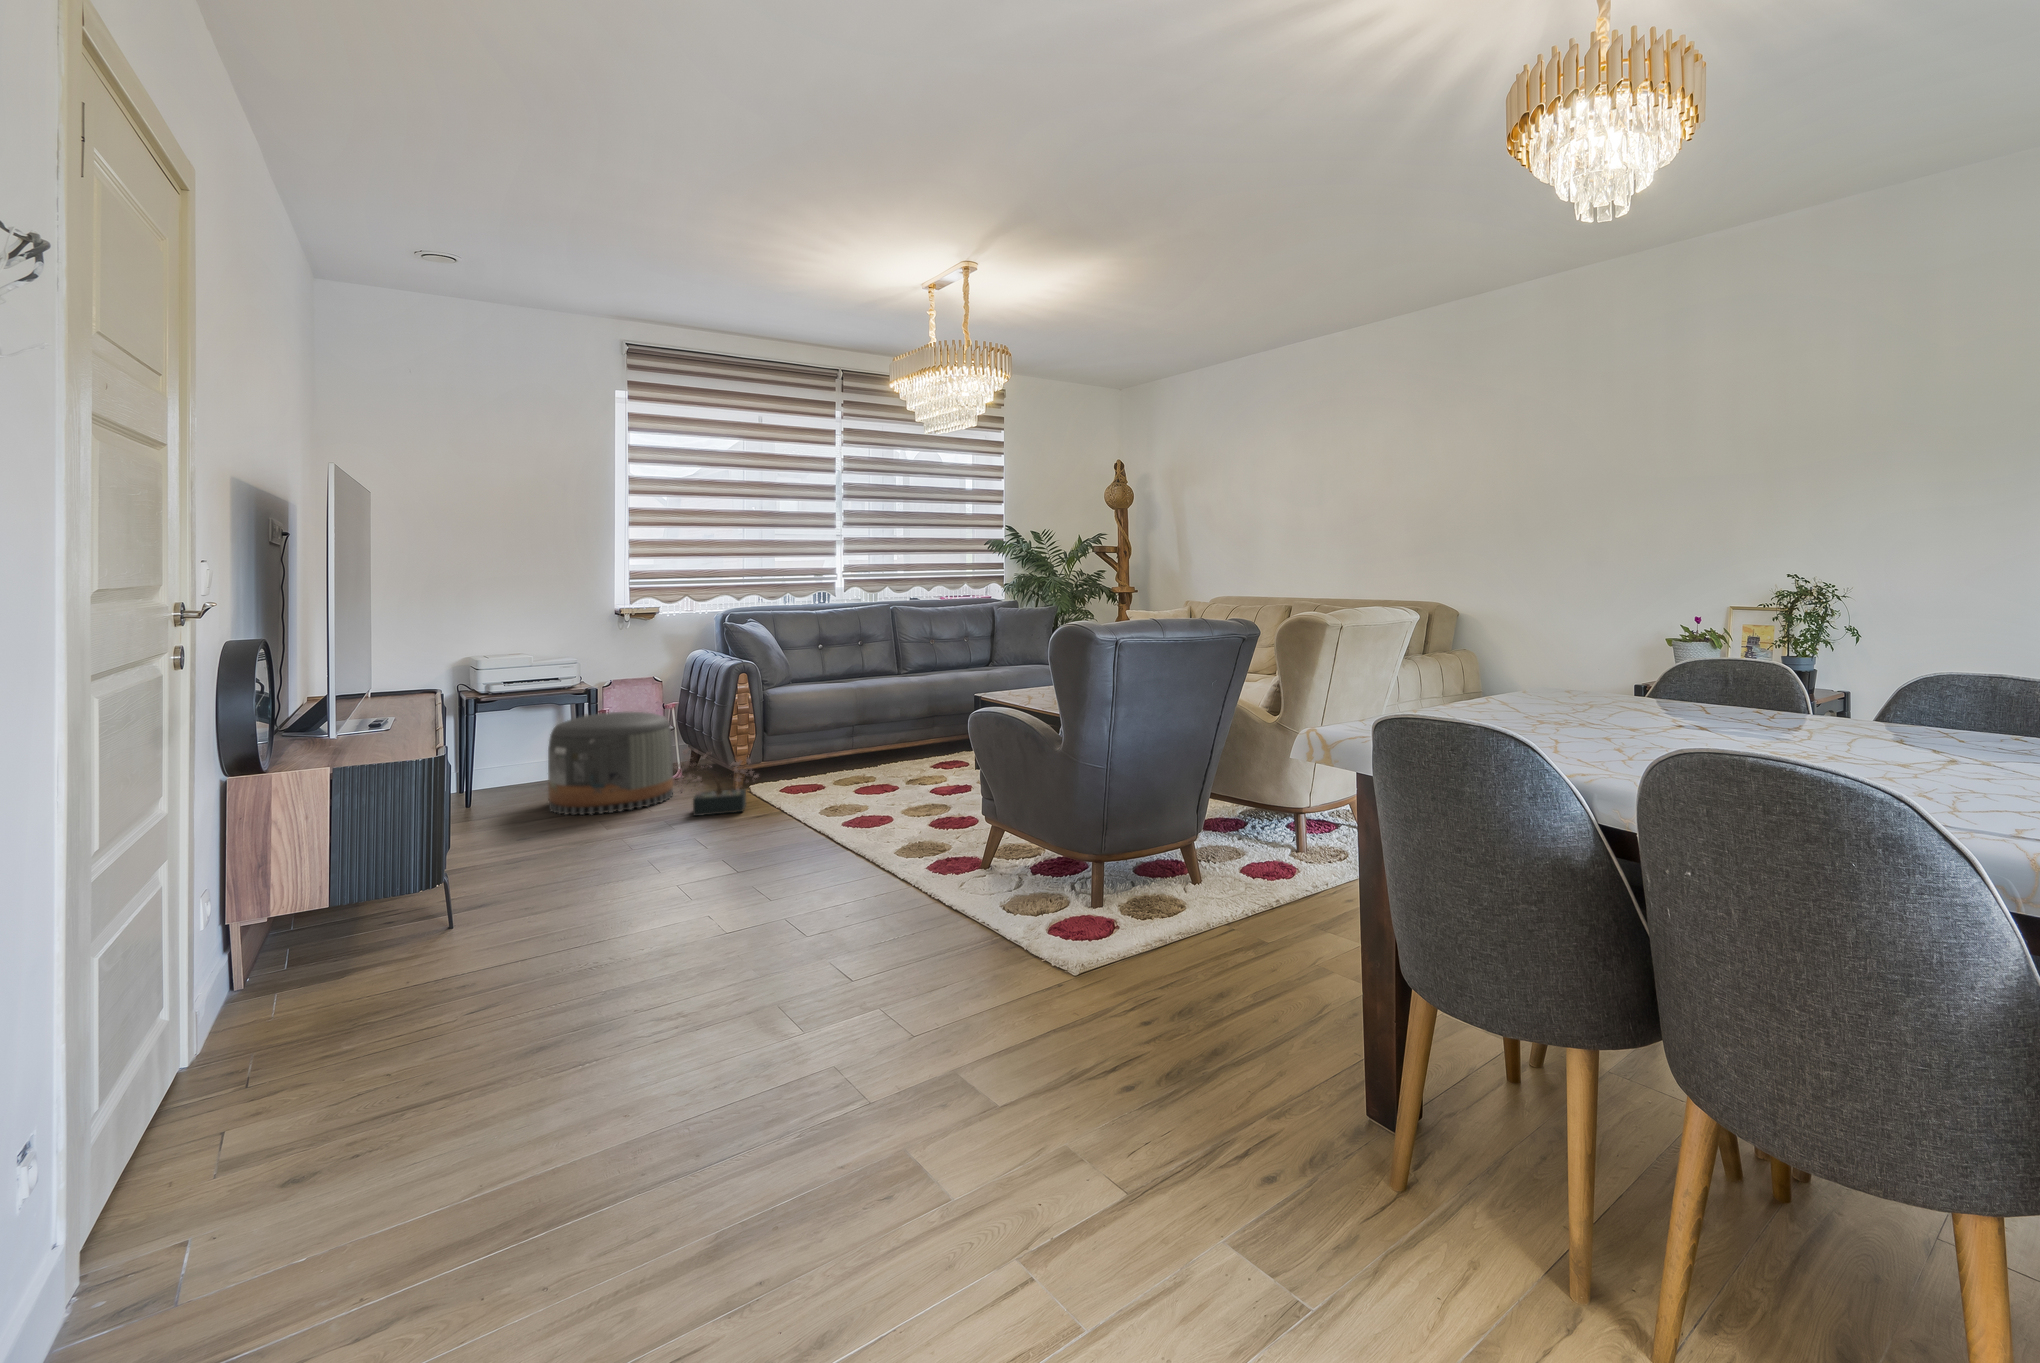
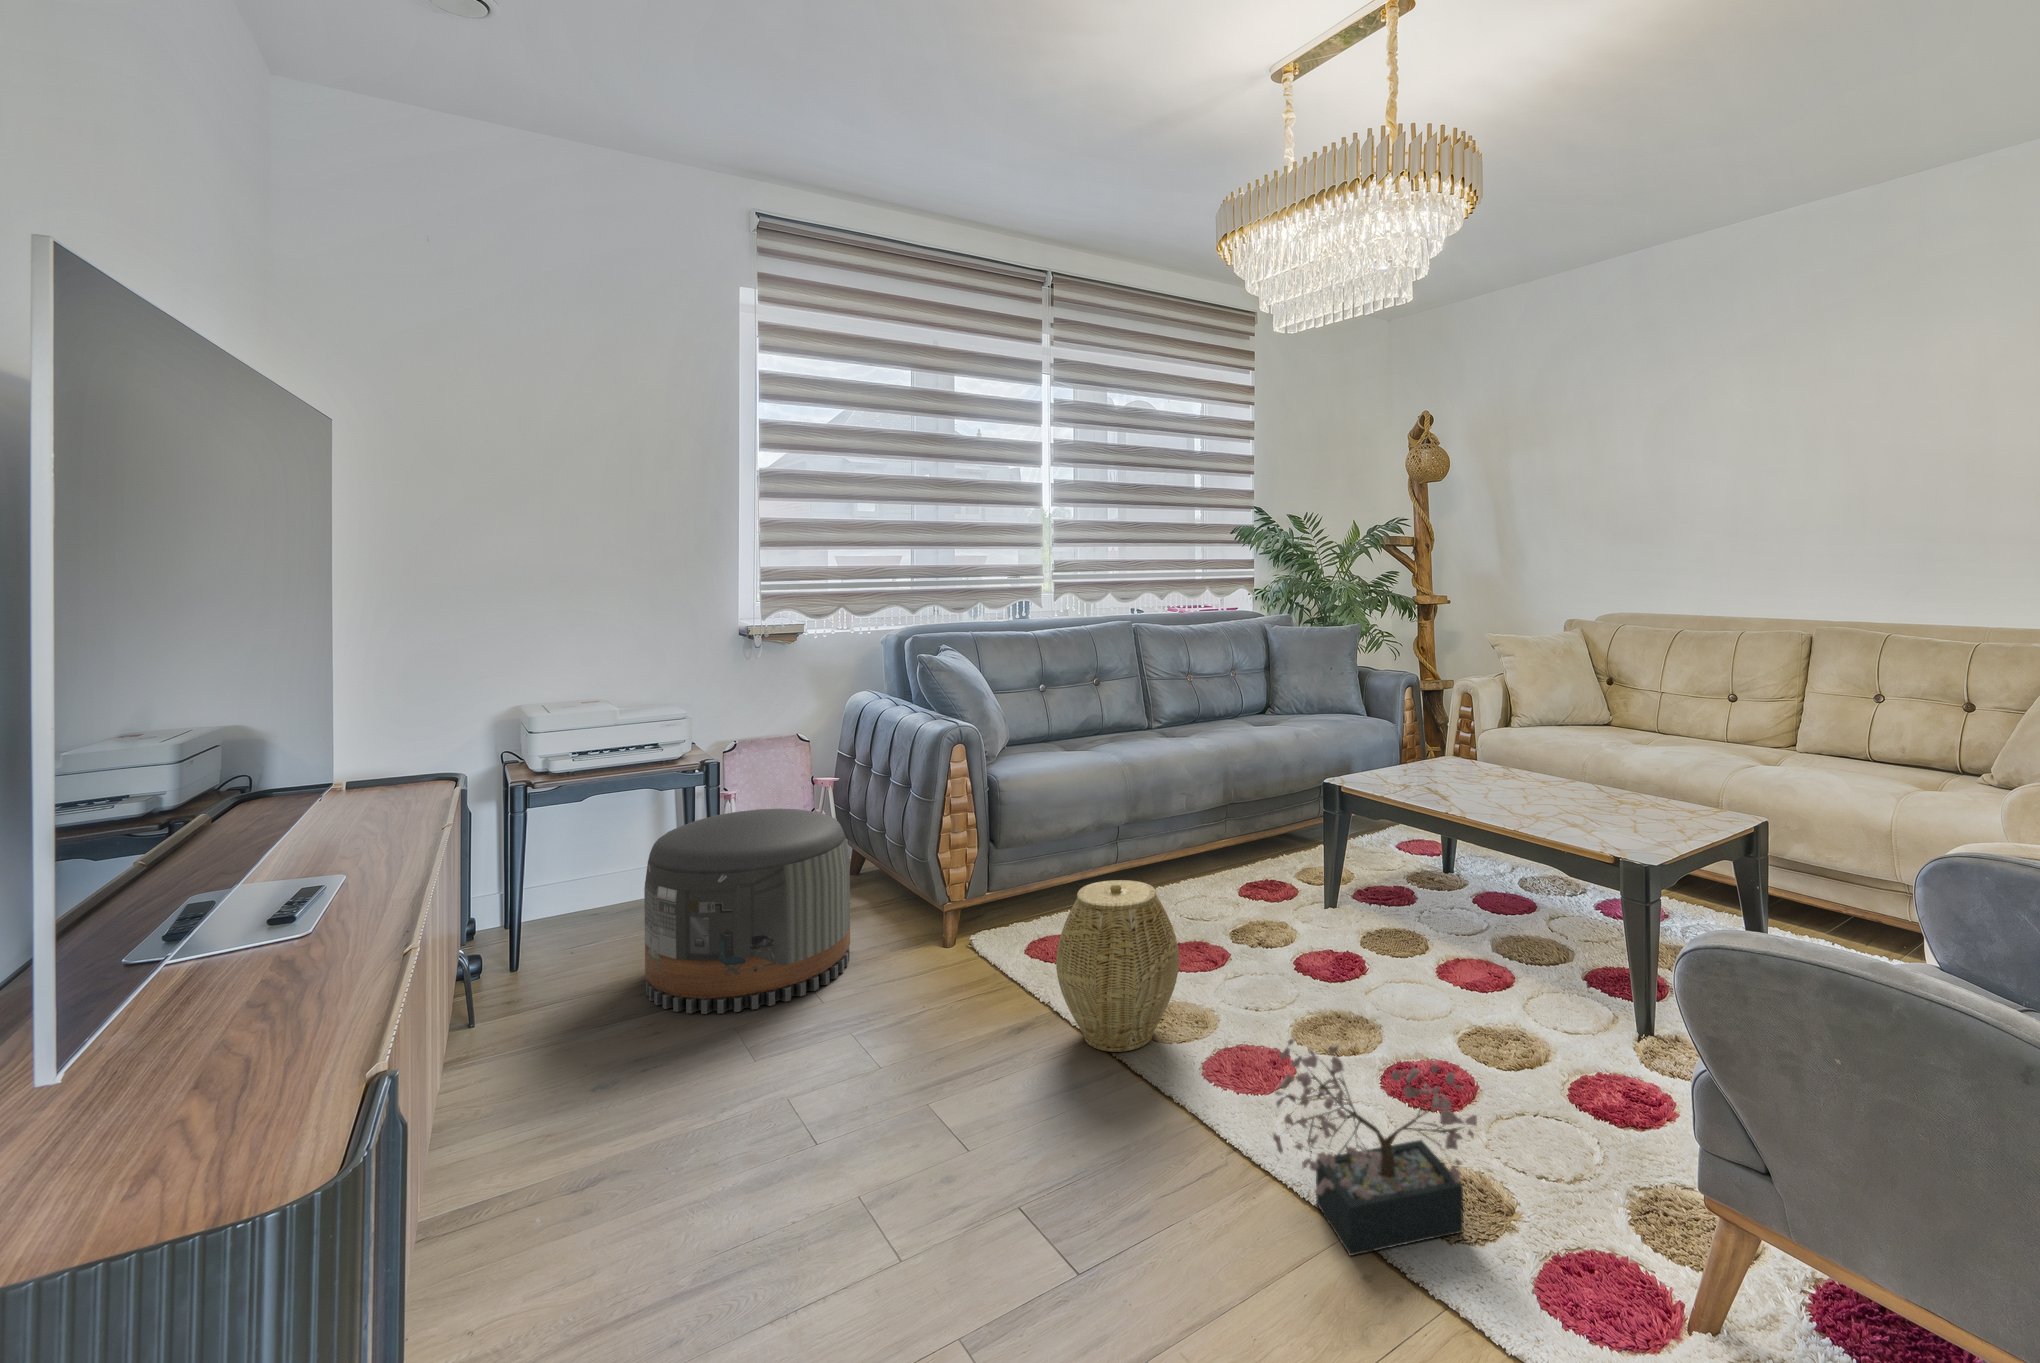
woven basket: none [772,737,841,821] -> present [1056,880,1179,1052]
decorative plant: present [672,748,758,816] -> present [1273,1039,1477,1256]

